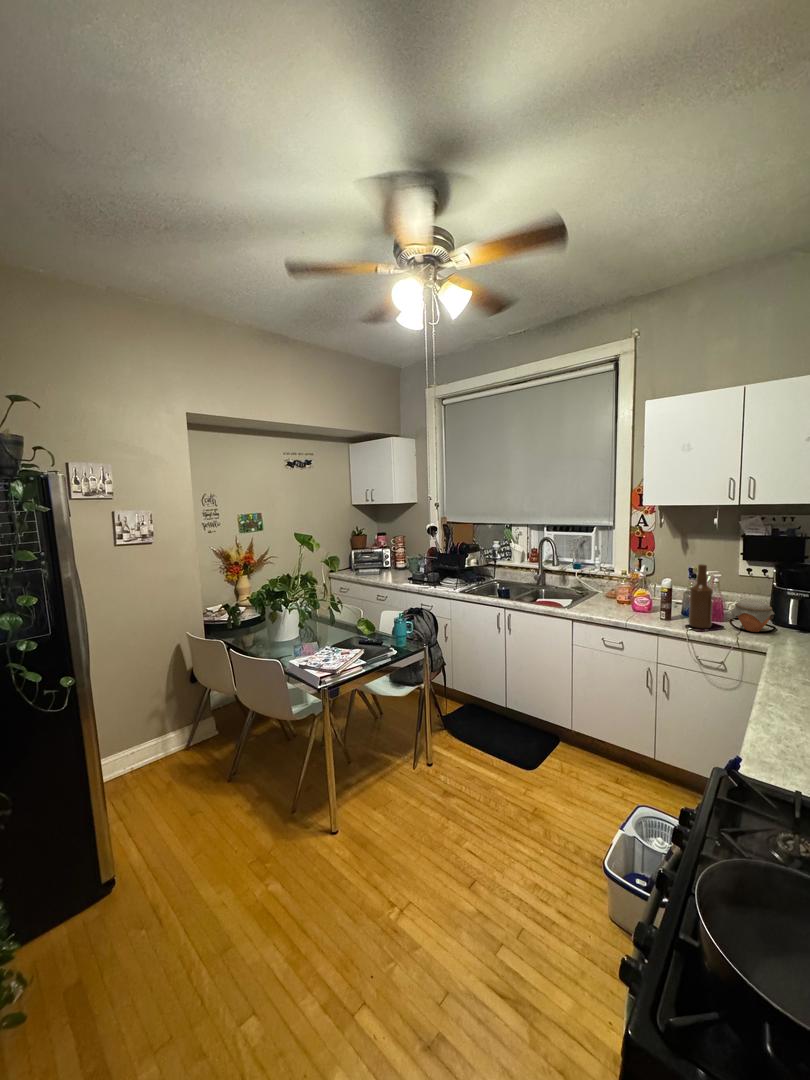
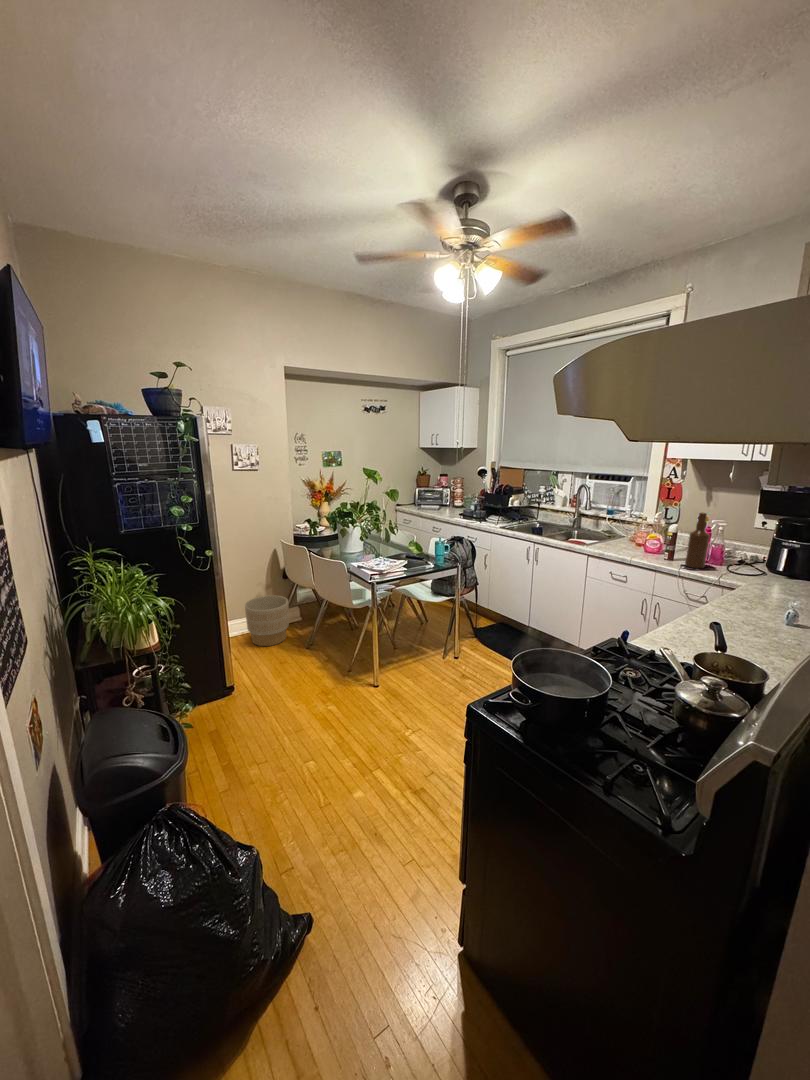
jar: present [731,600,774,632] -> none [722,546,760,574]
planter: none [135,708,201,786] -> present [245,595,289,646]

